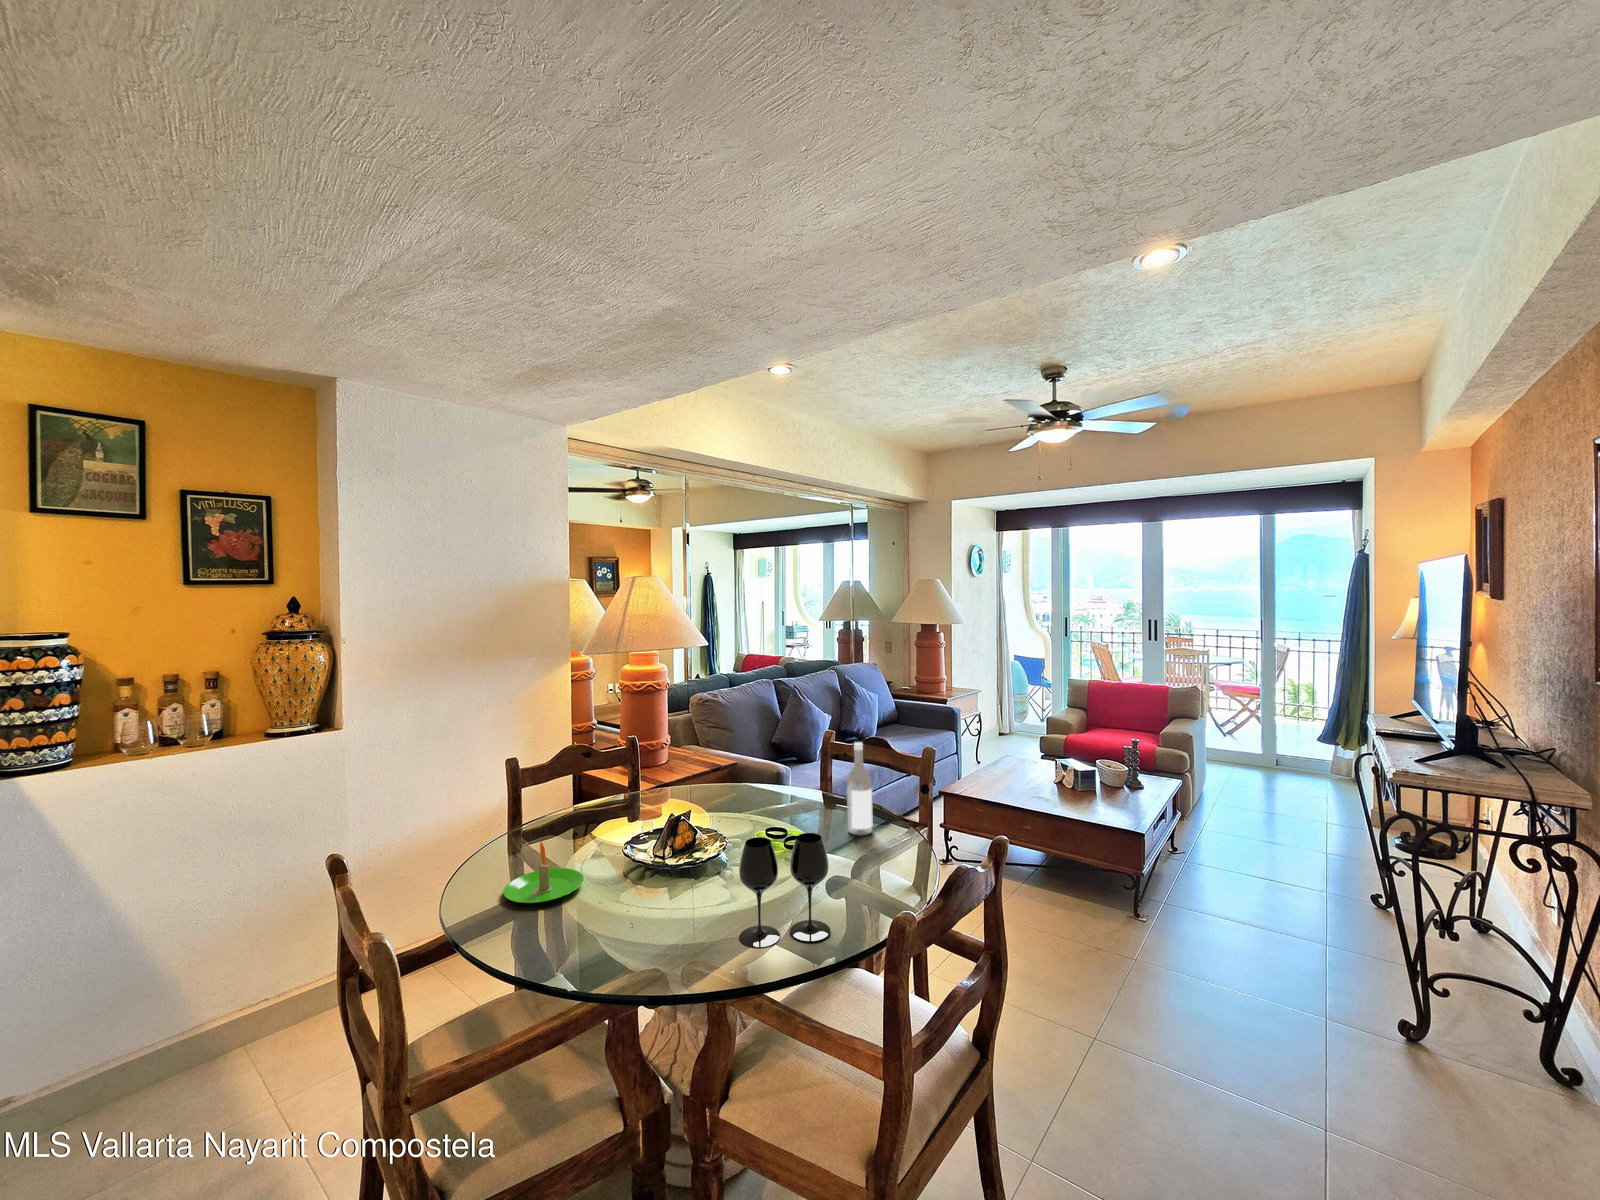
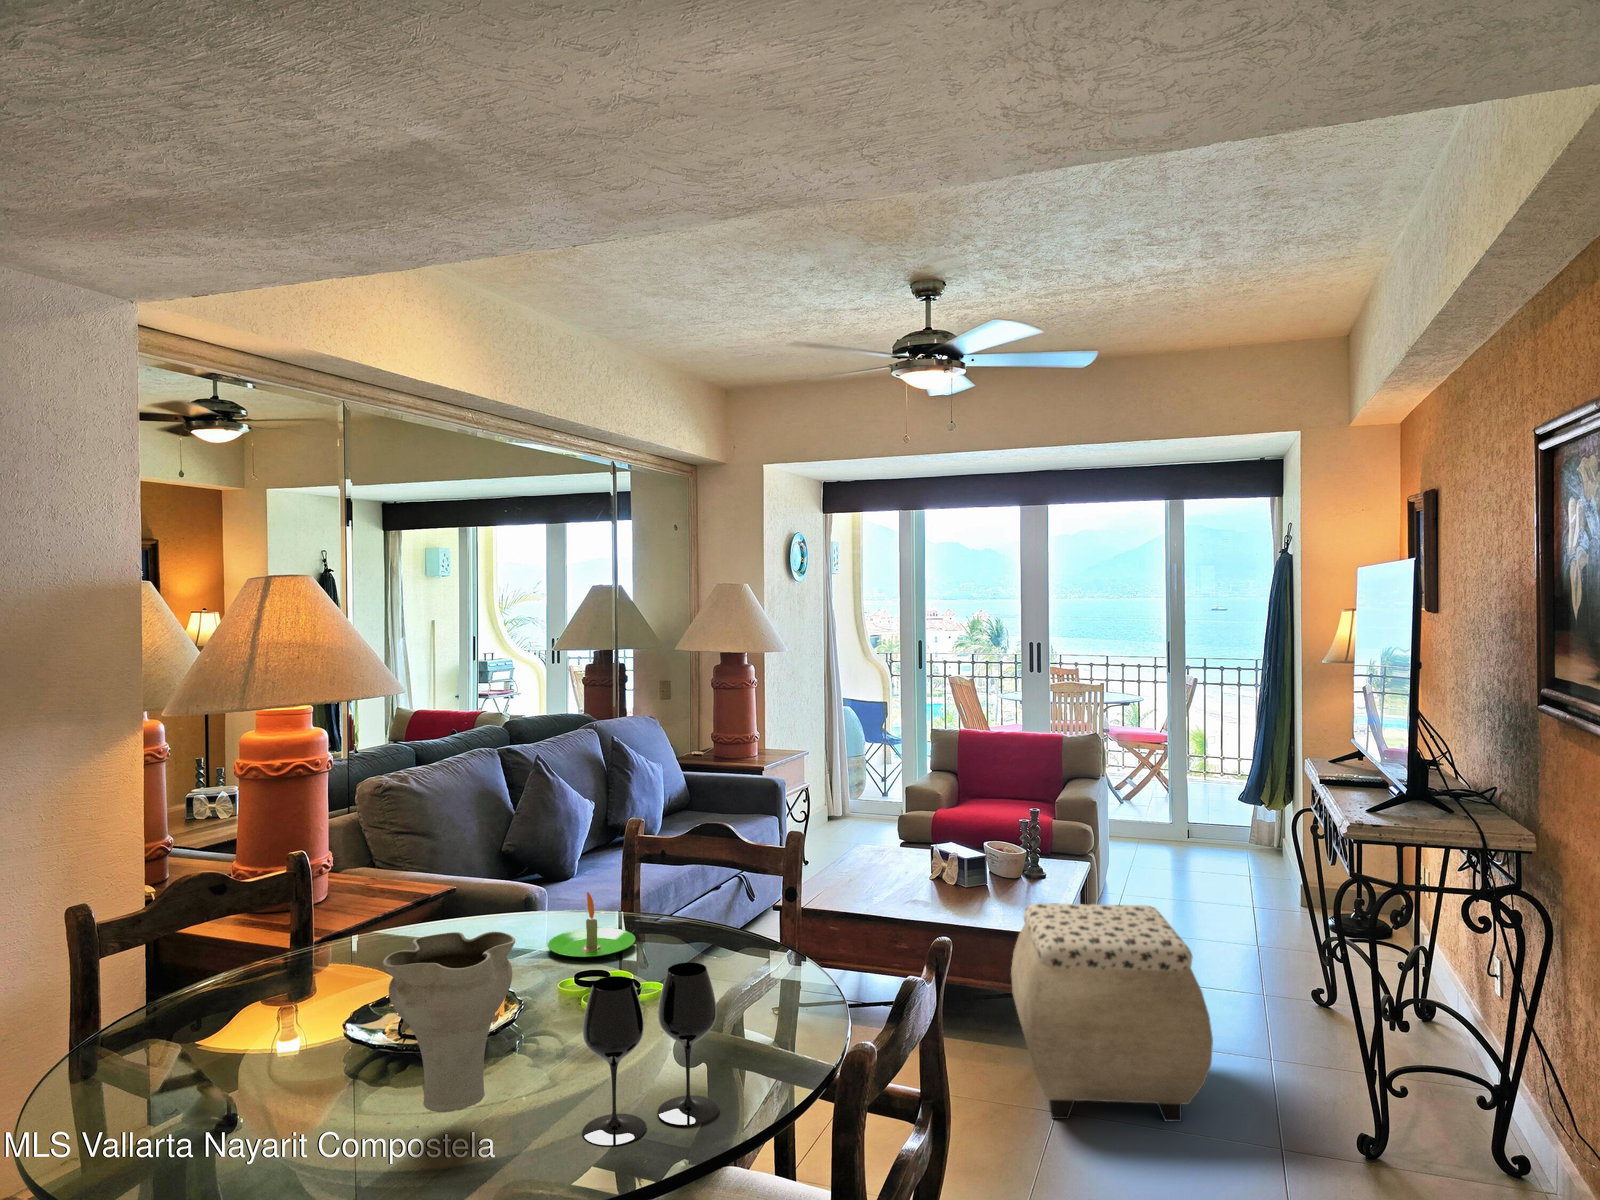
wine bottle: present [847,742,873,835] -> none [687,830,725,972]
vase: none [609,798,717,911] -> present [383,932,515,1112]
ottoman: none [1103,808,1261,986] -> present [1011,903,1213,1122]
candle: present [503,841,584,903] -> present [548,892,635,957]

